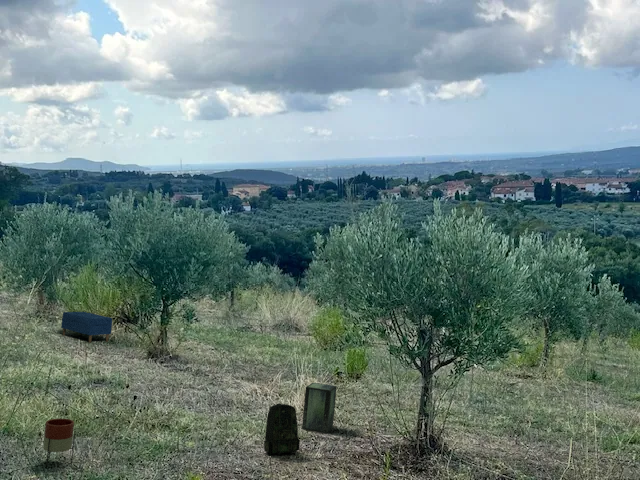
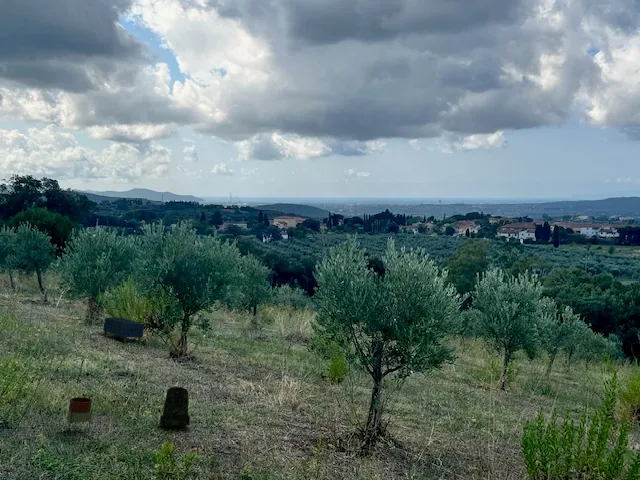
storage box: present [302,383,337,433] -> none [279,382,309,423]
backpack: present [264,403,300,455] -> present [160,386,190,428]

